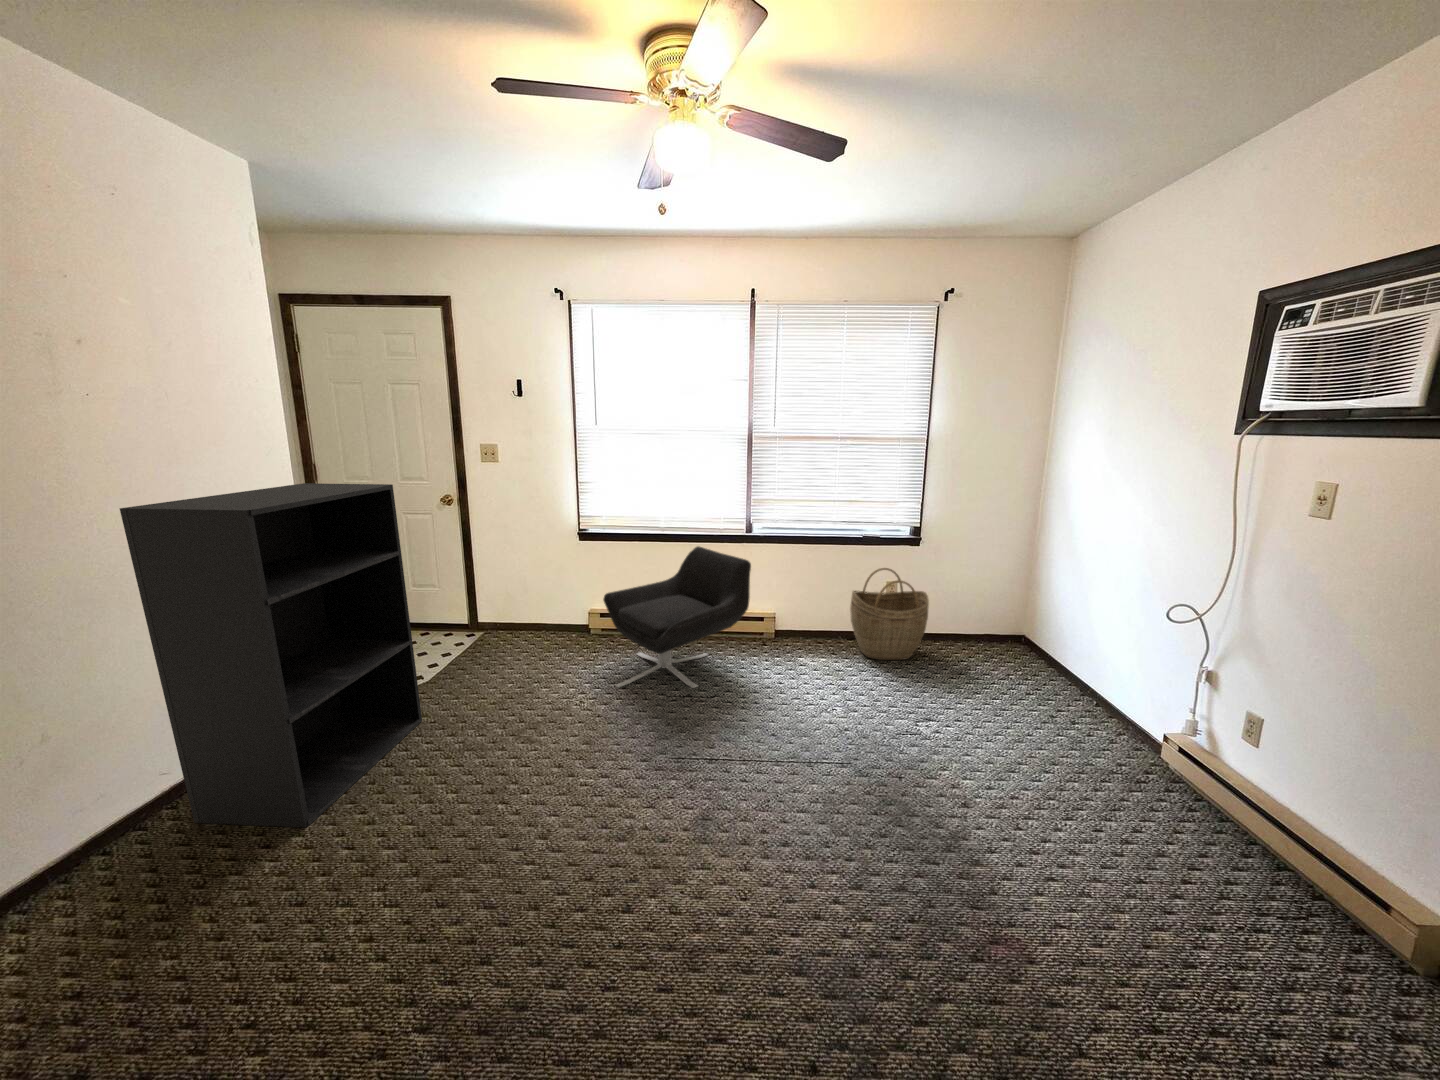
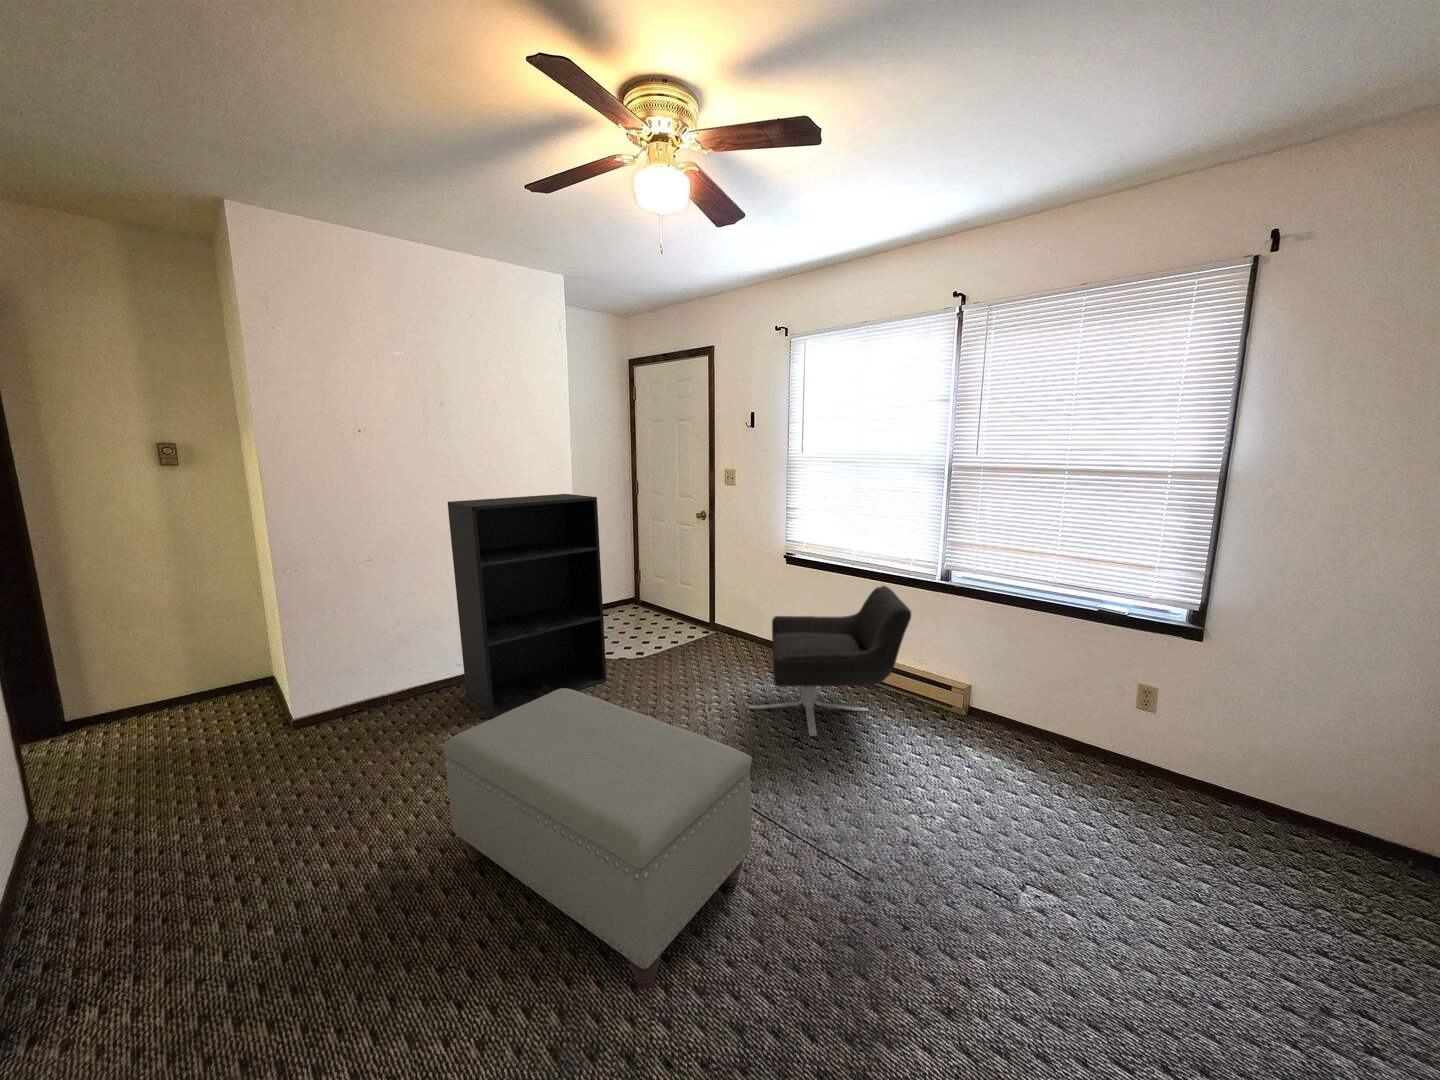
woven basket: present [850,568,929,660] -> none [1065,665,1217,824]
ottoman: none [501,694,847,956] -> present [442,688,752,989]

